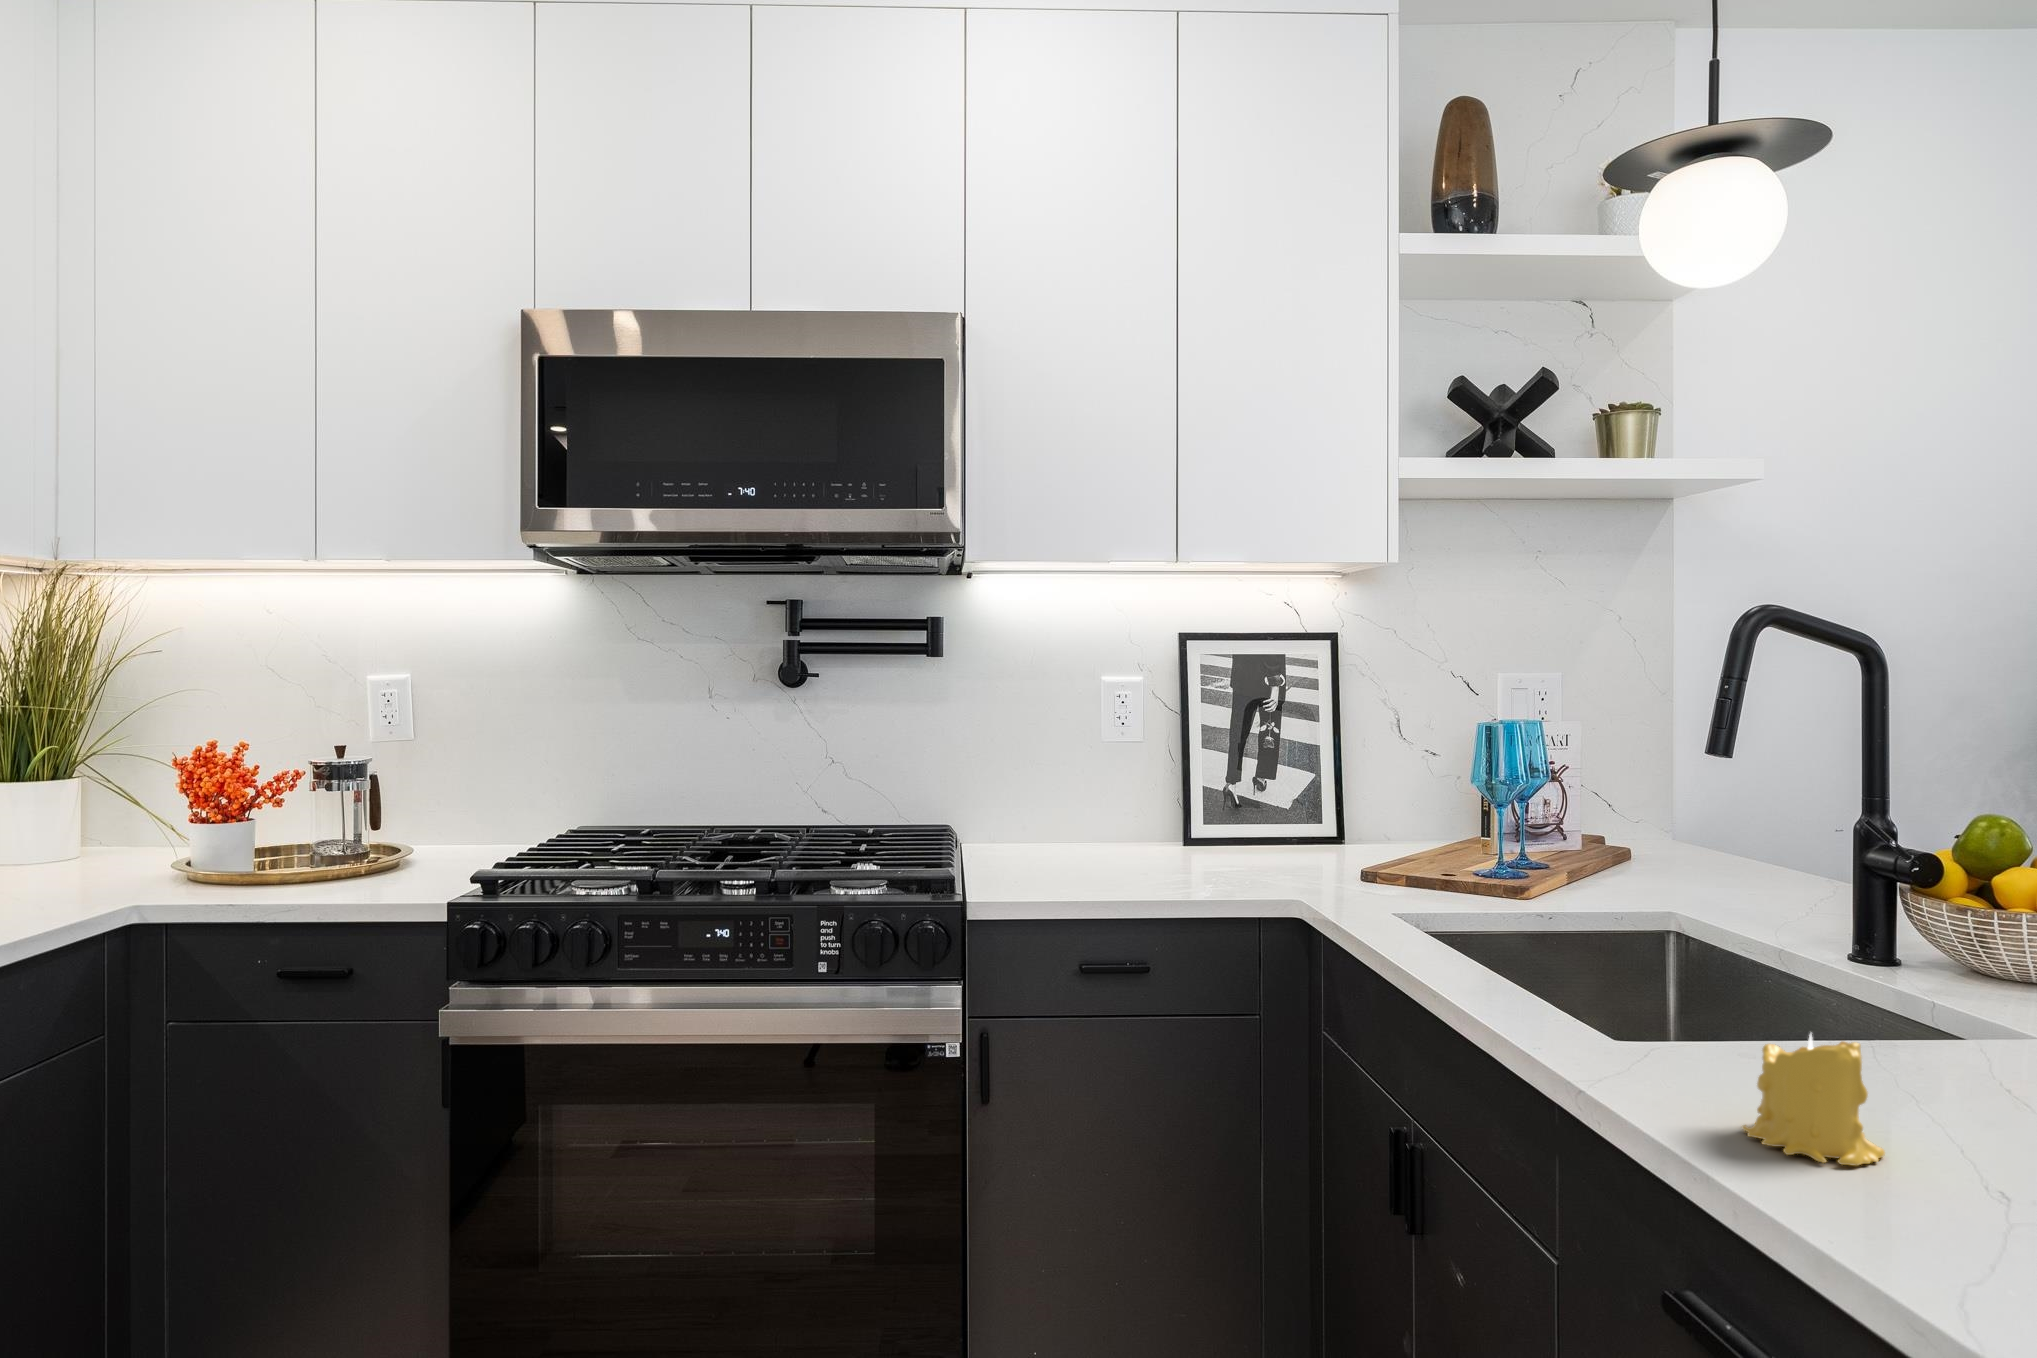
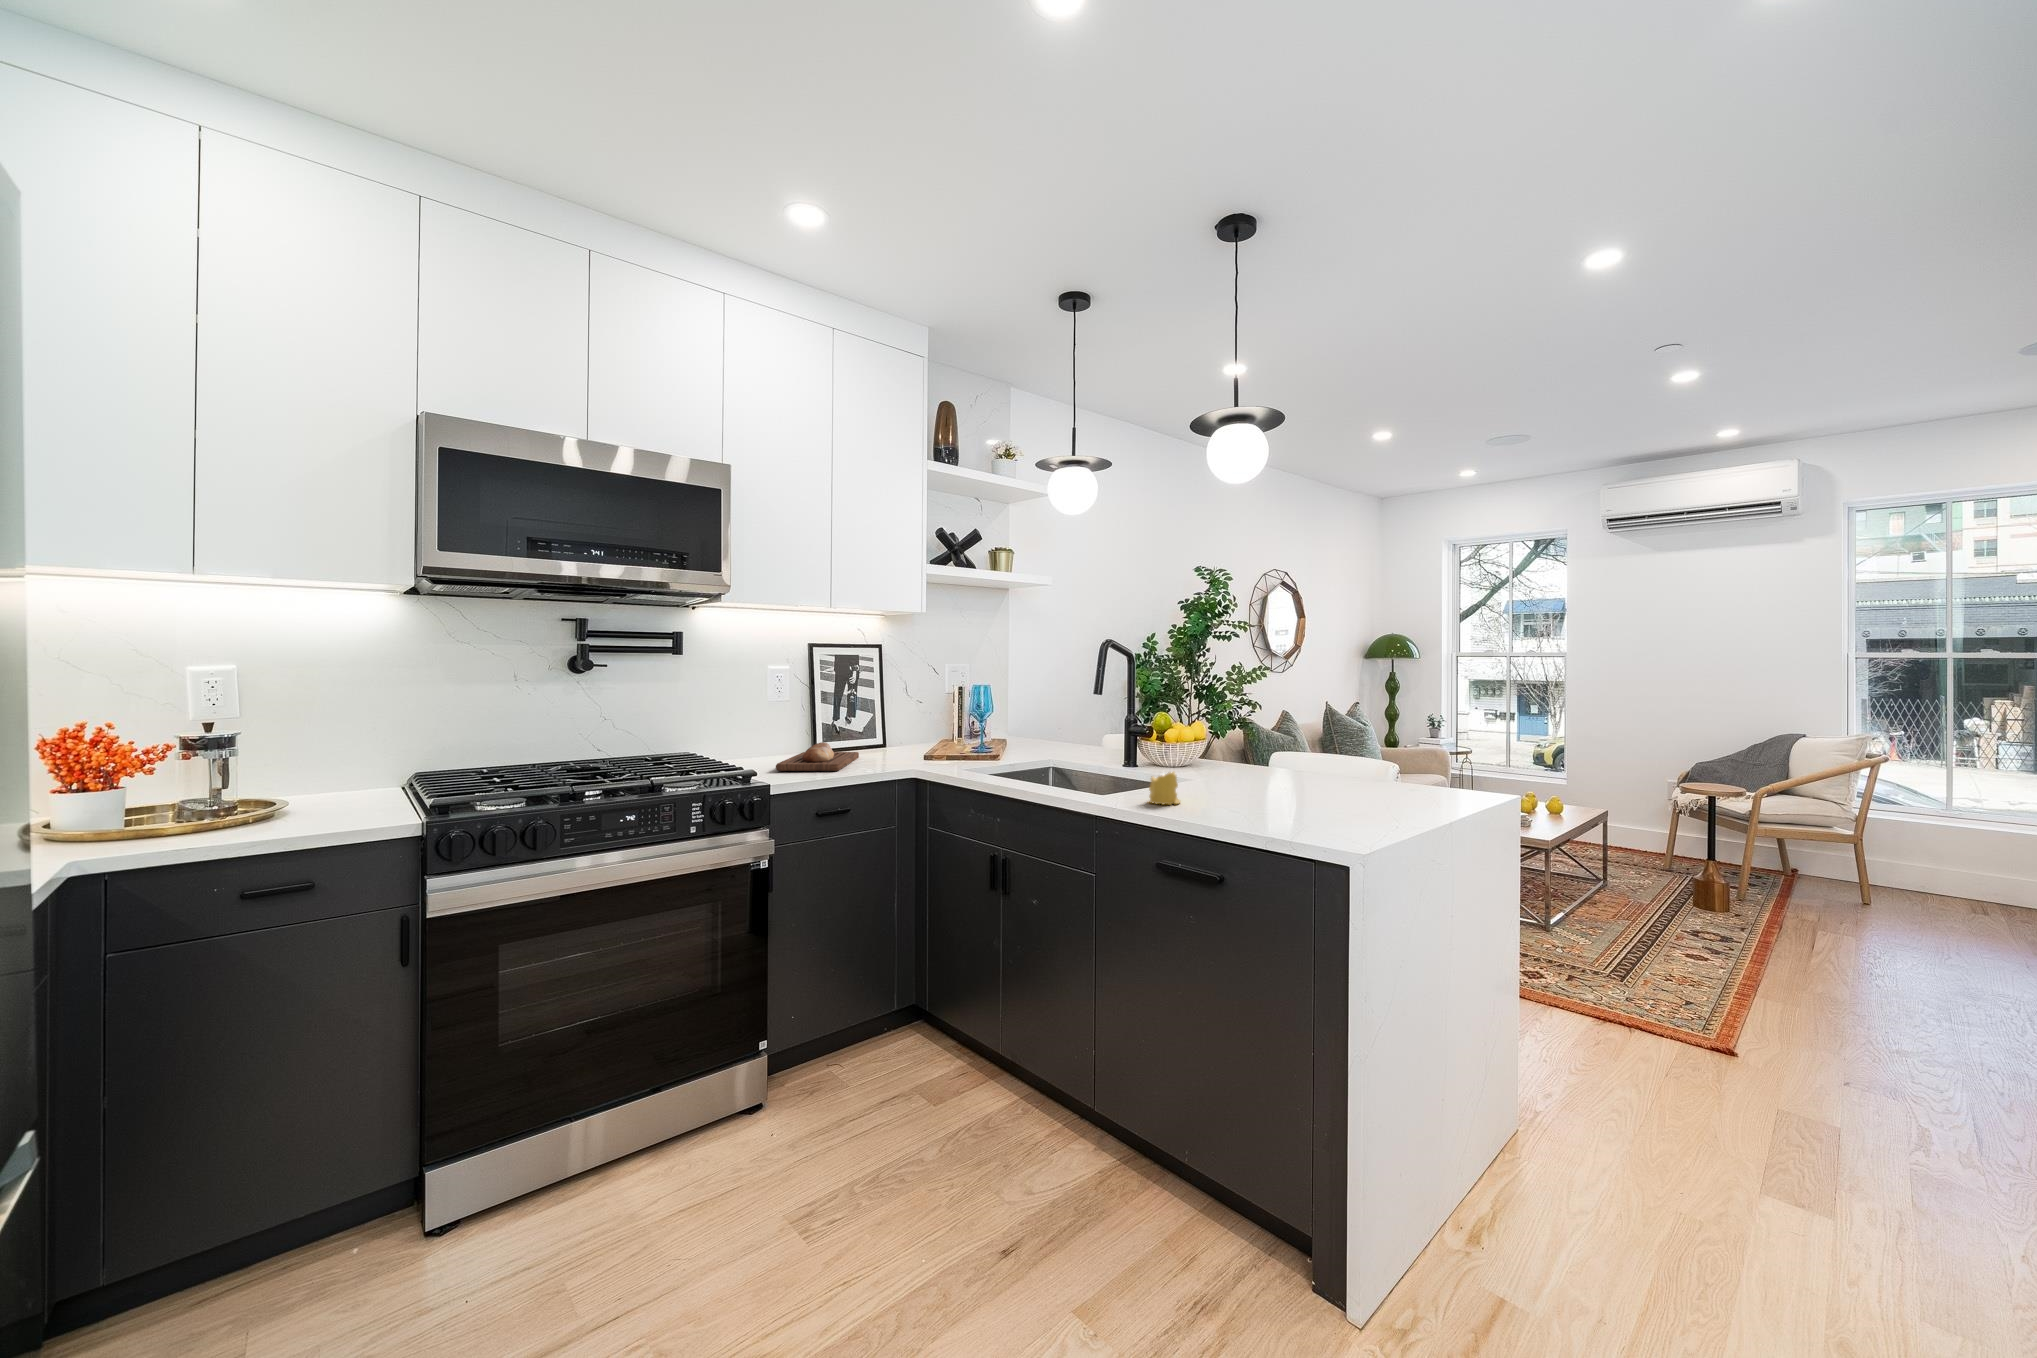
bread loaf: none [1052,823,1250,884] -> present [776,742,859,771]

